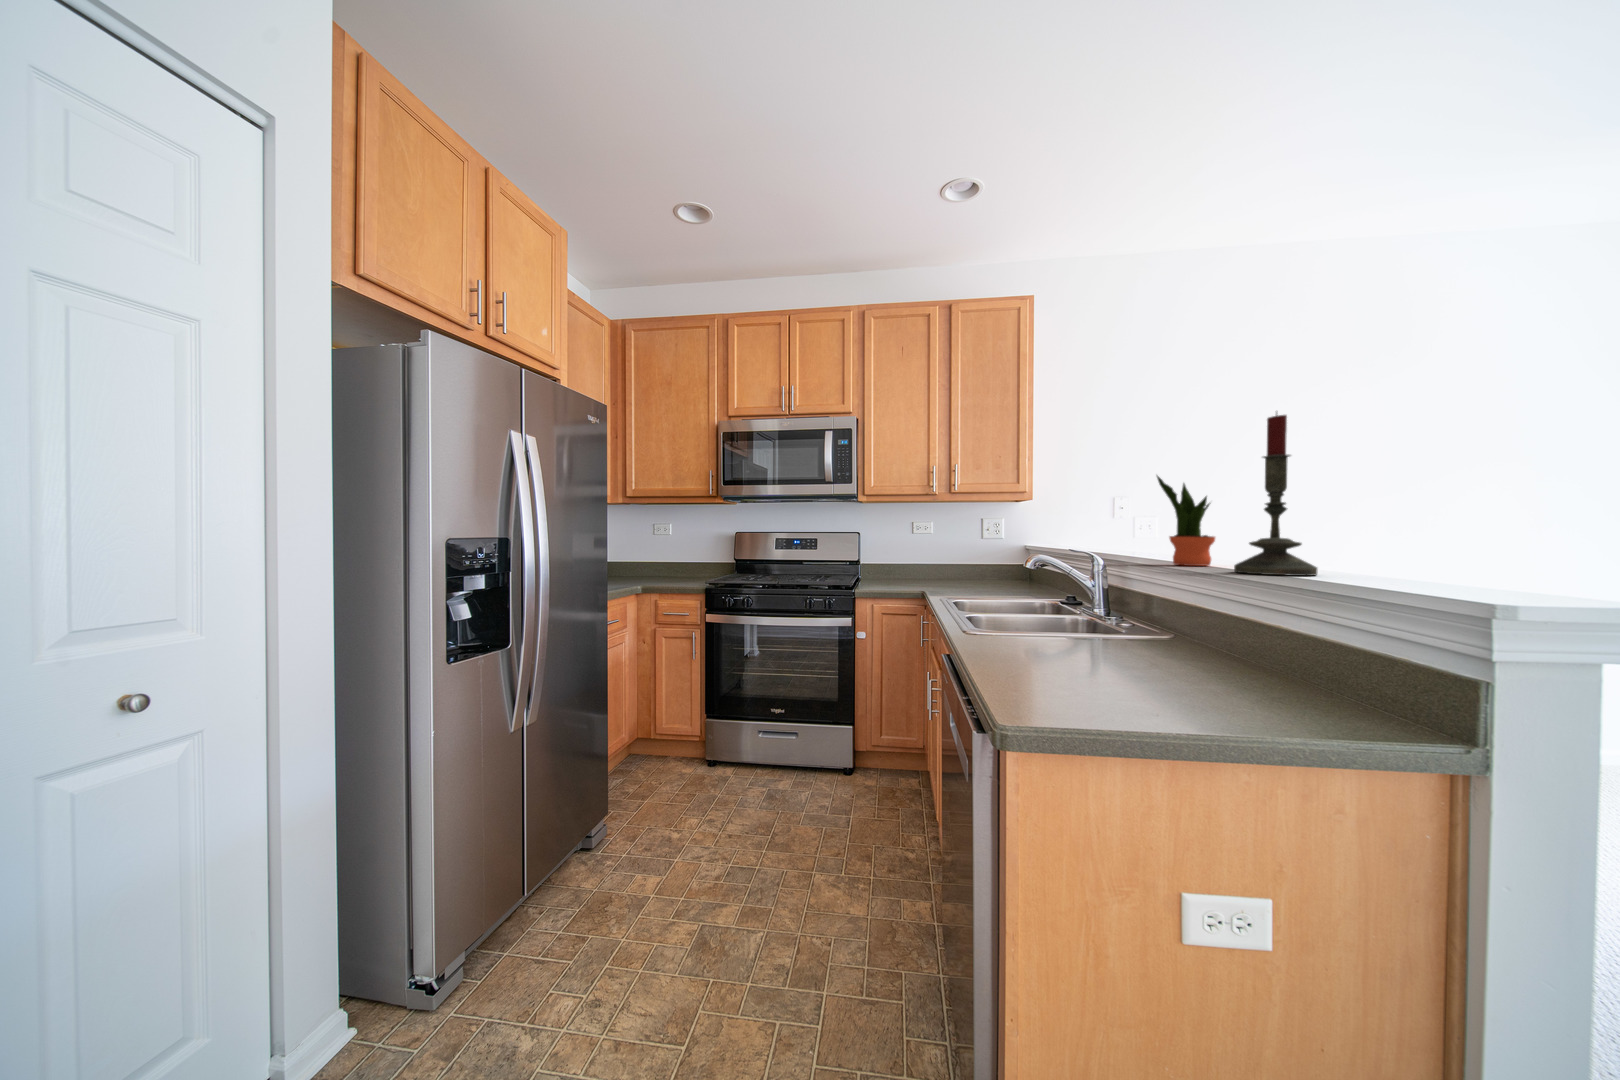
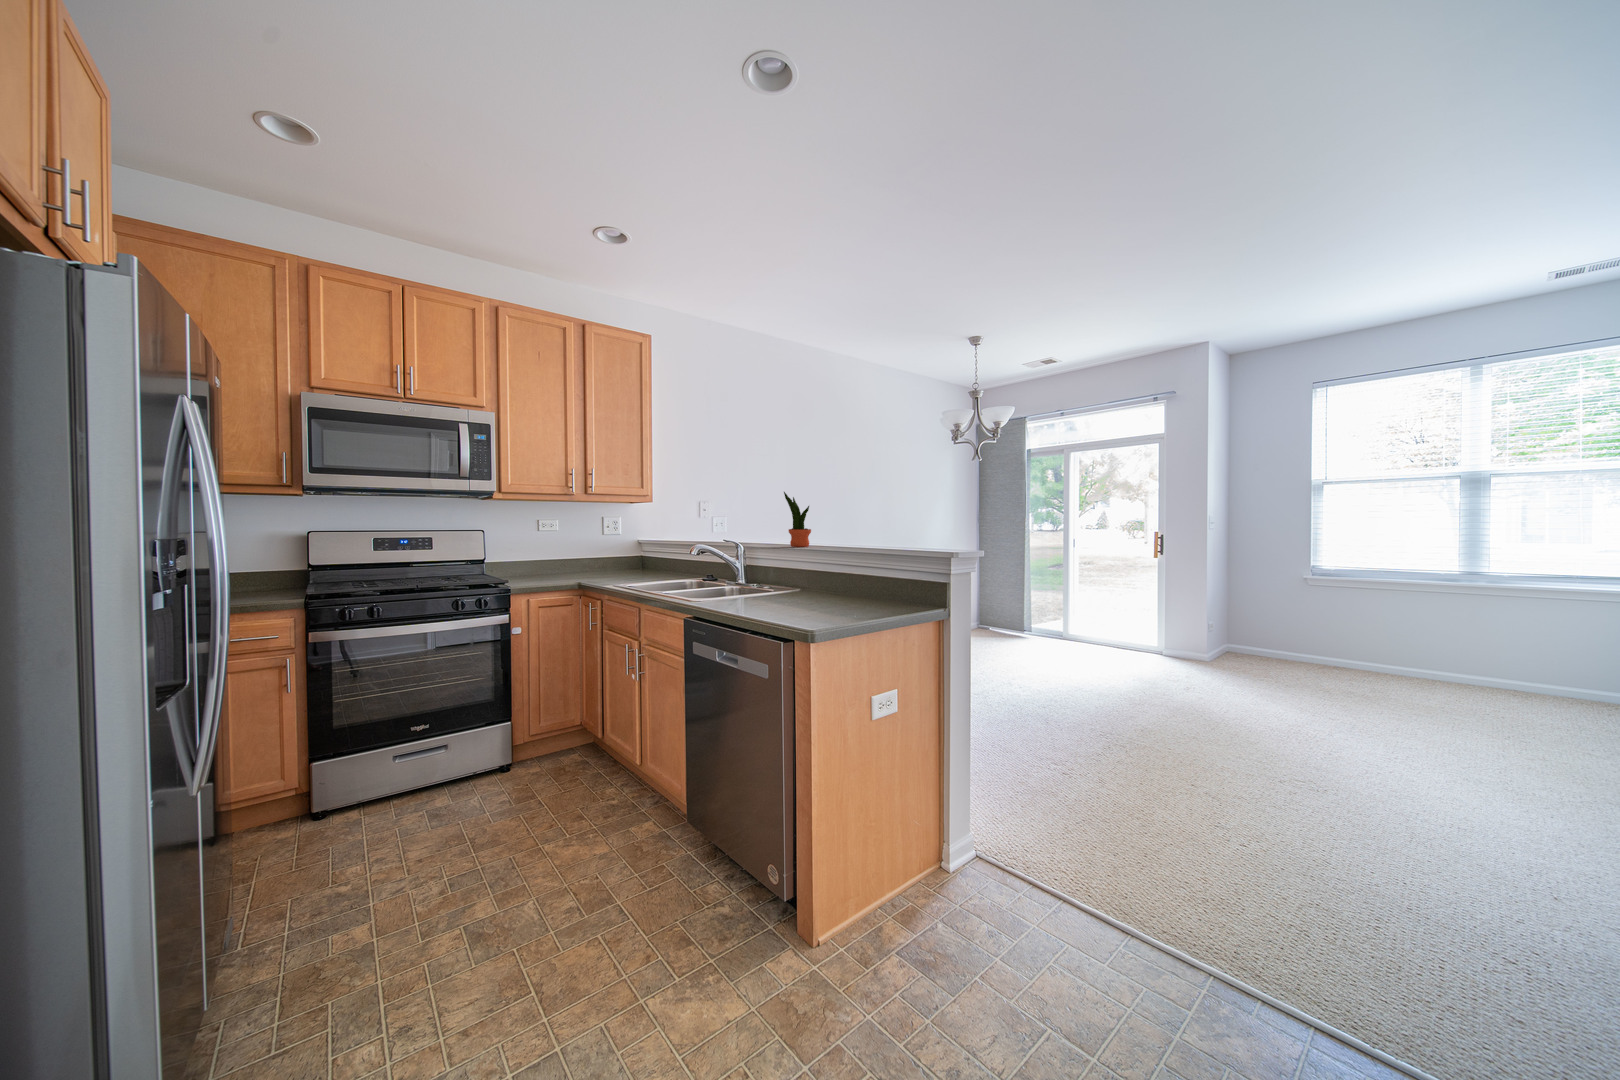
candle: present [1234,415,1317,576] -> none [832,463,865,548]

